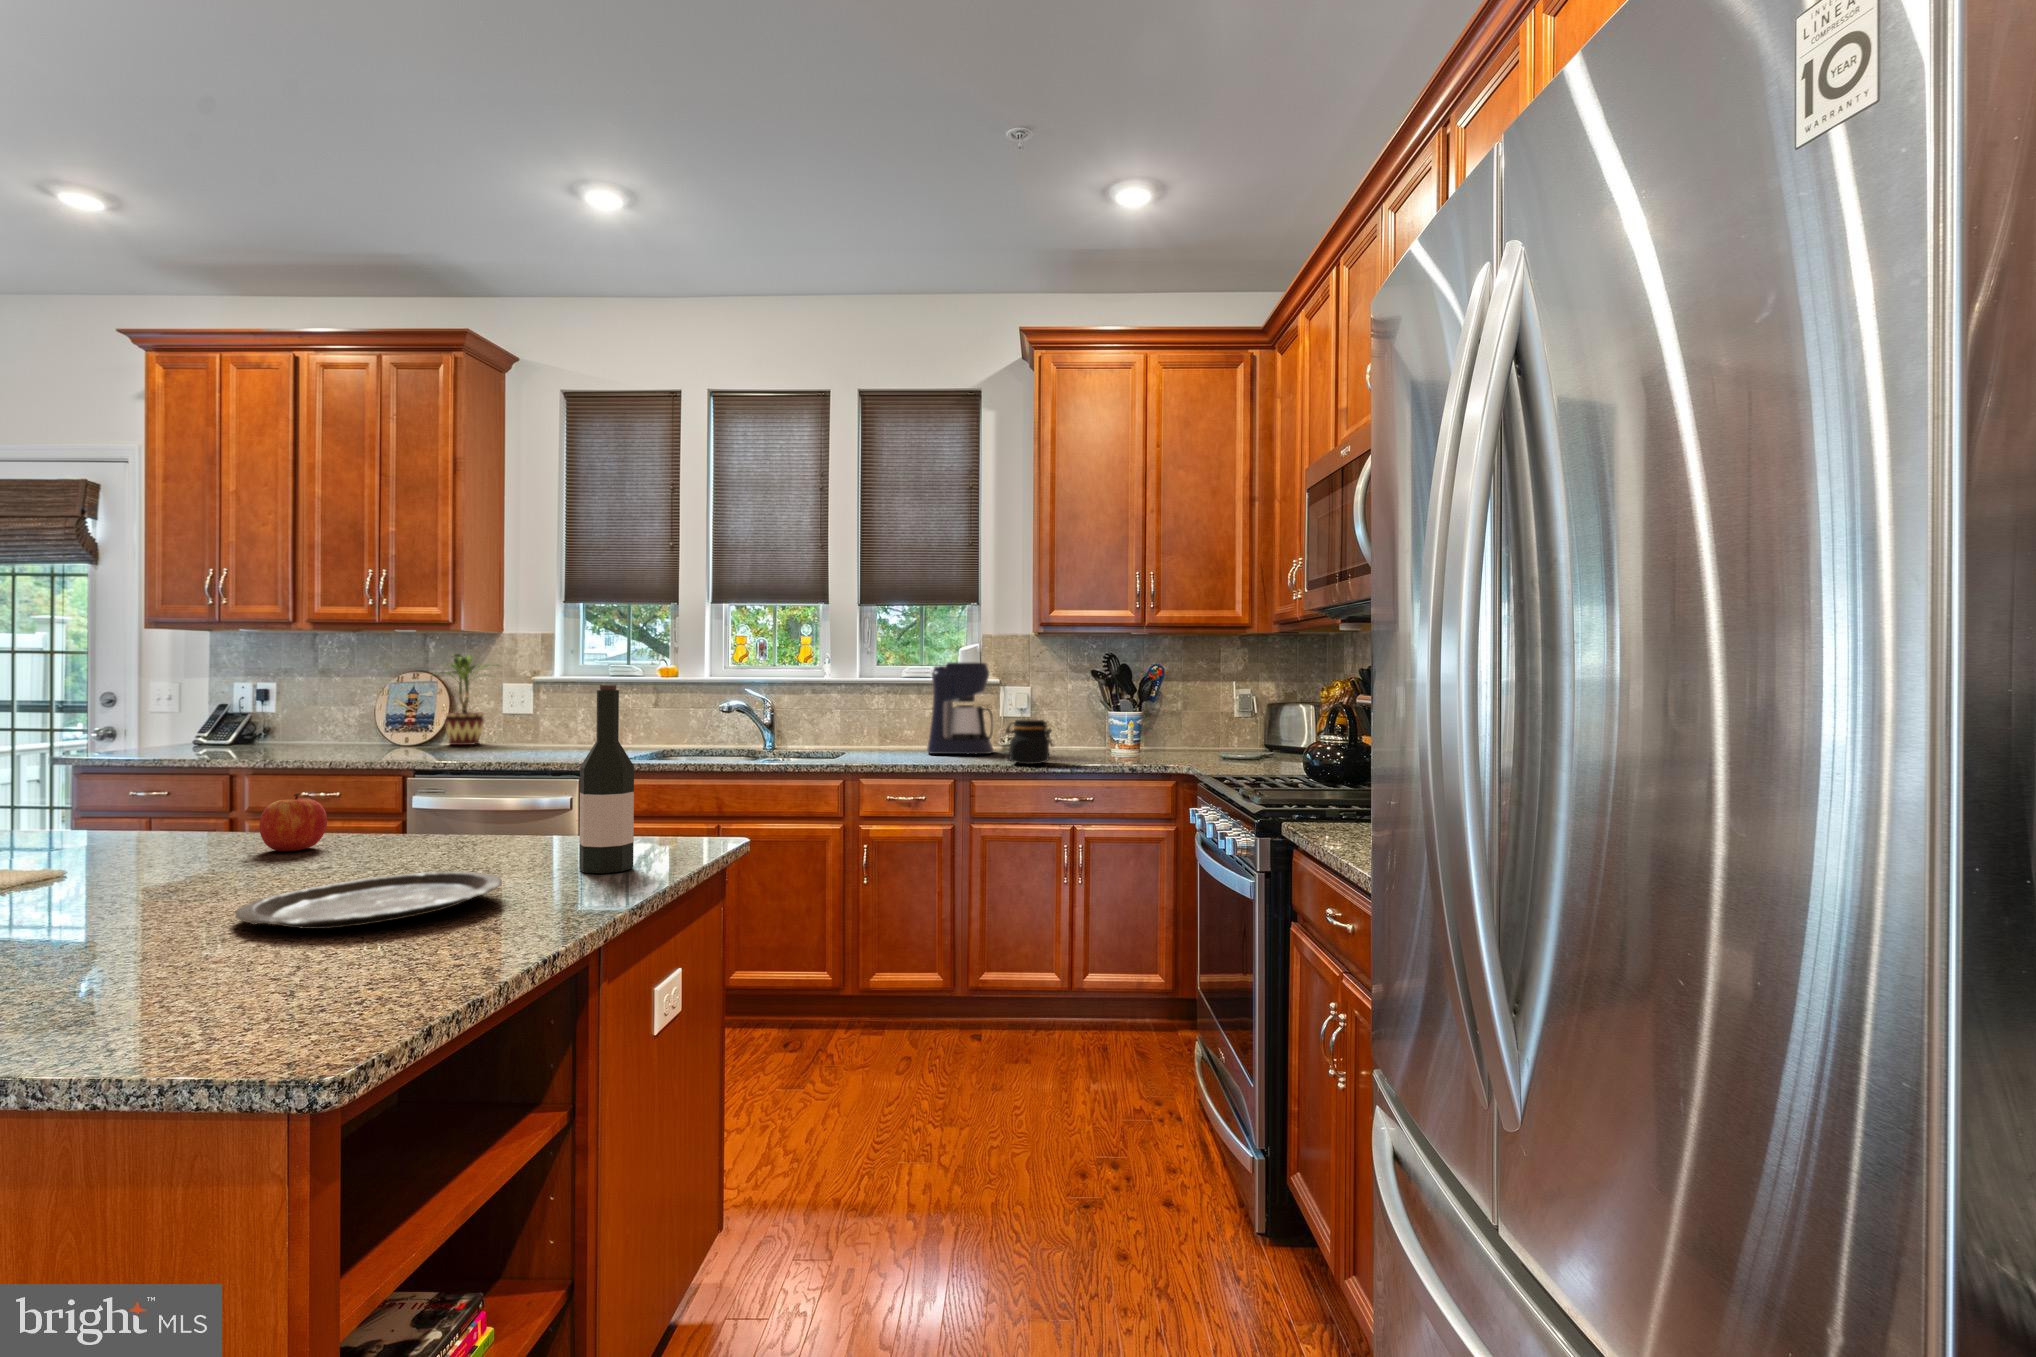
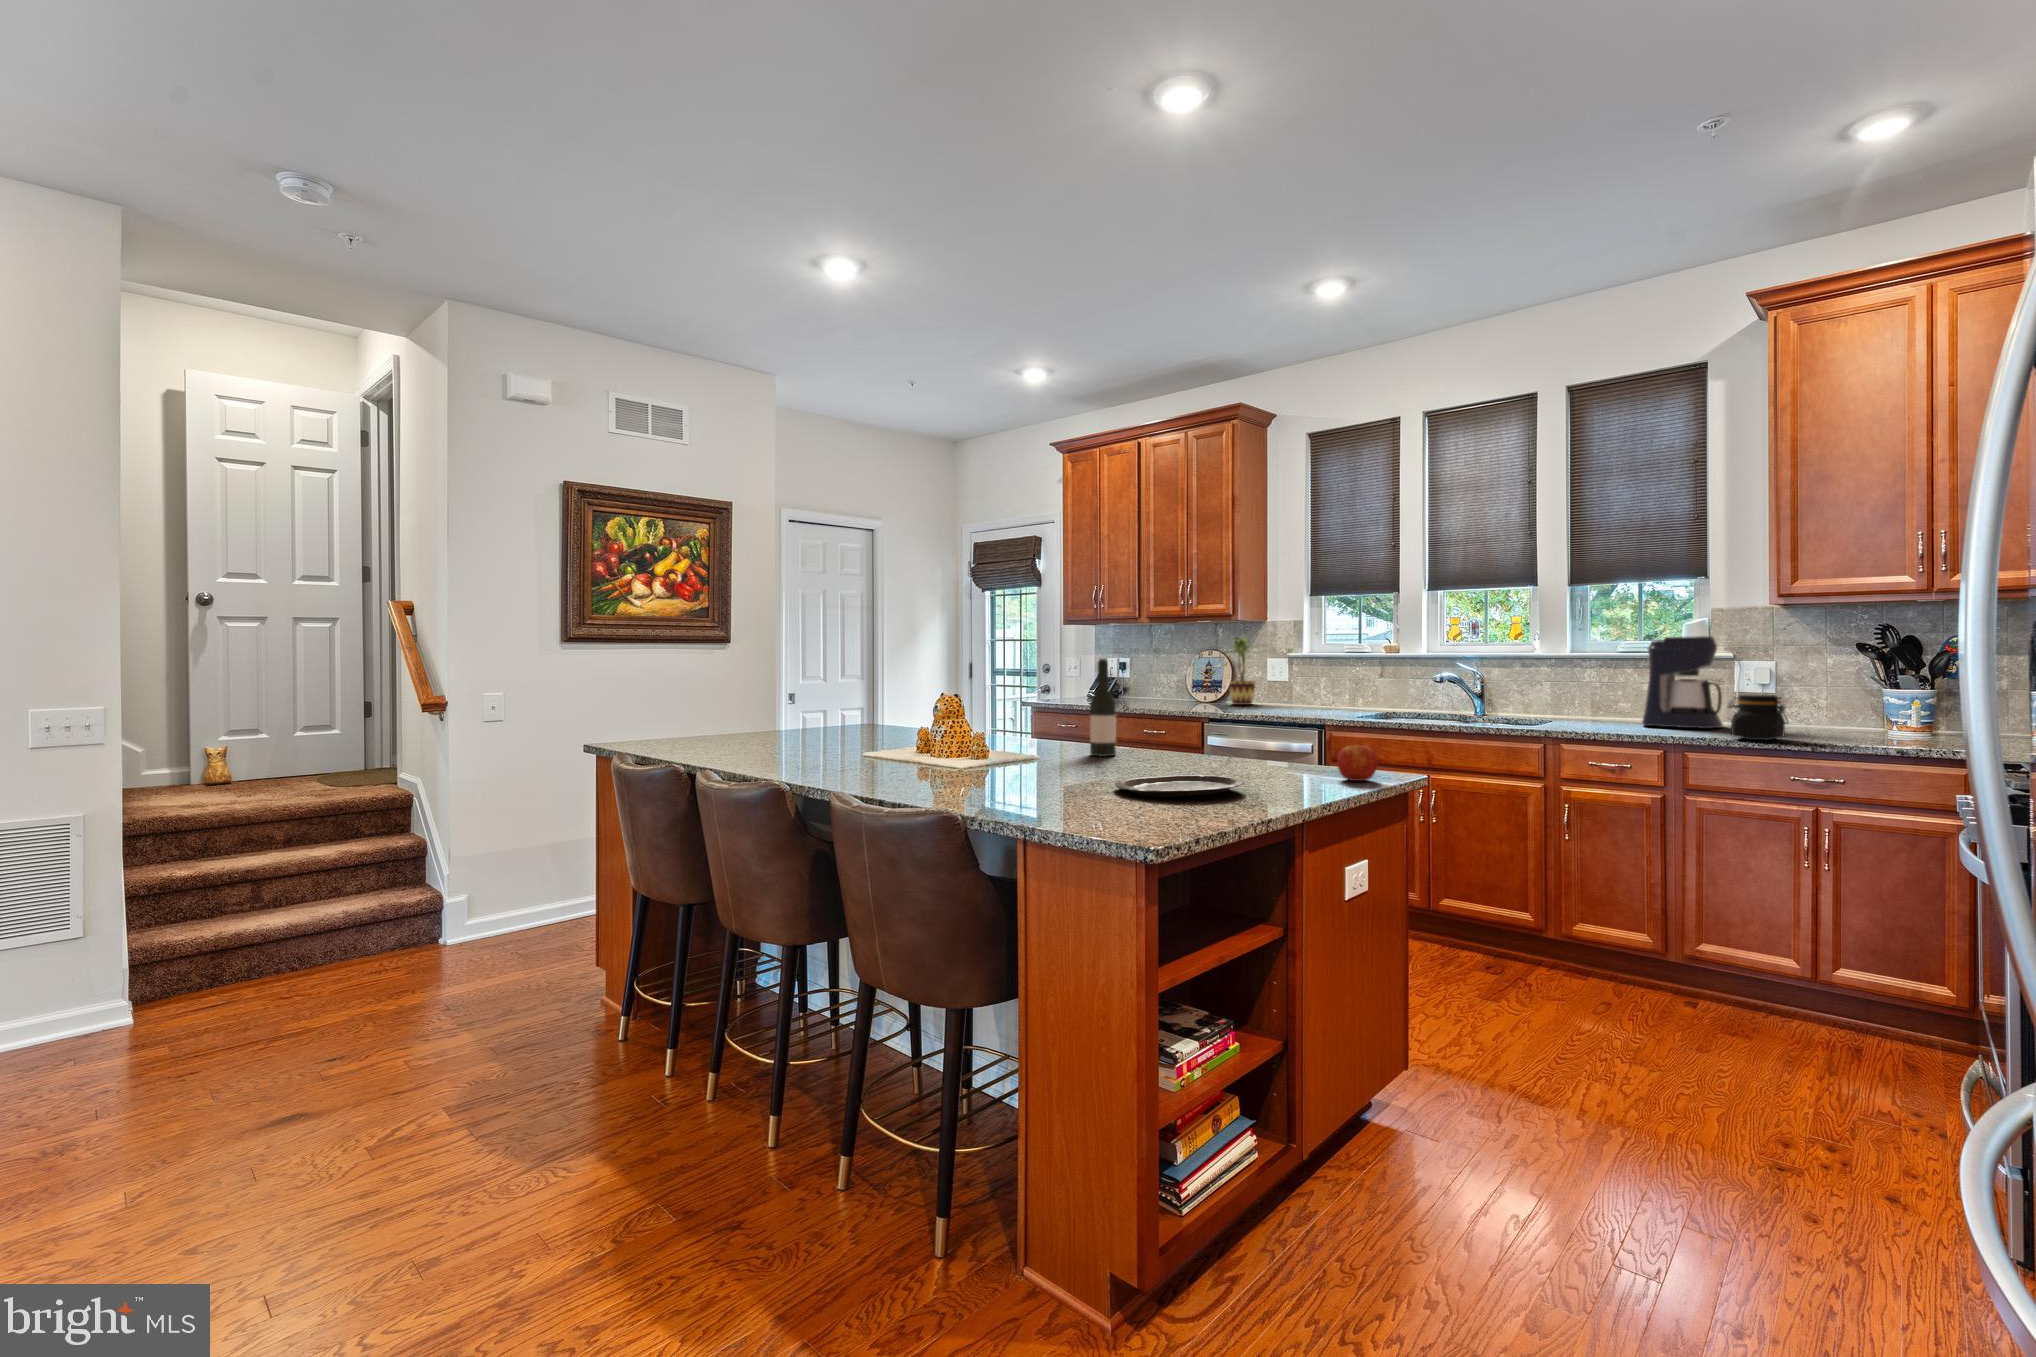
wine bottle: present [579,685,634,873] -> present [1090,659,1116,756]
apple: present [260,793,327,851] -> present [1337,742,1377,781]

